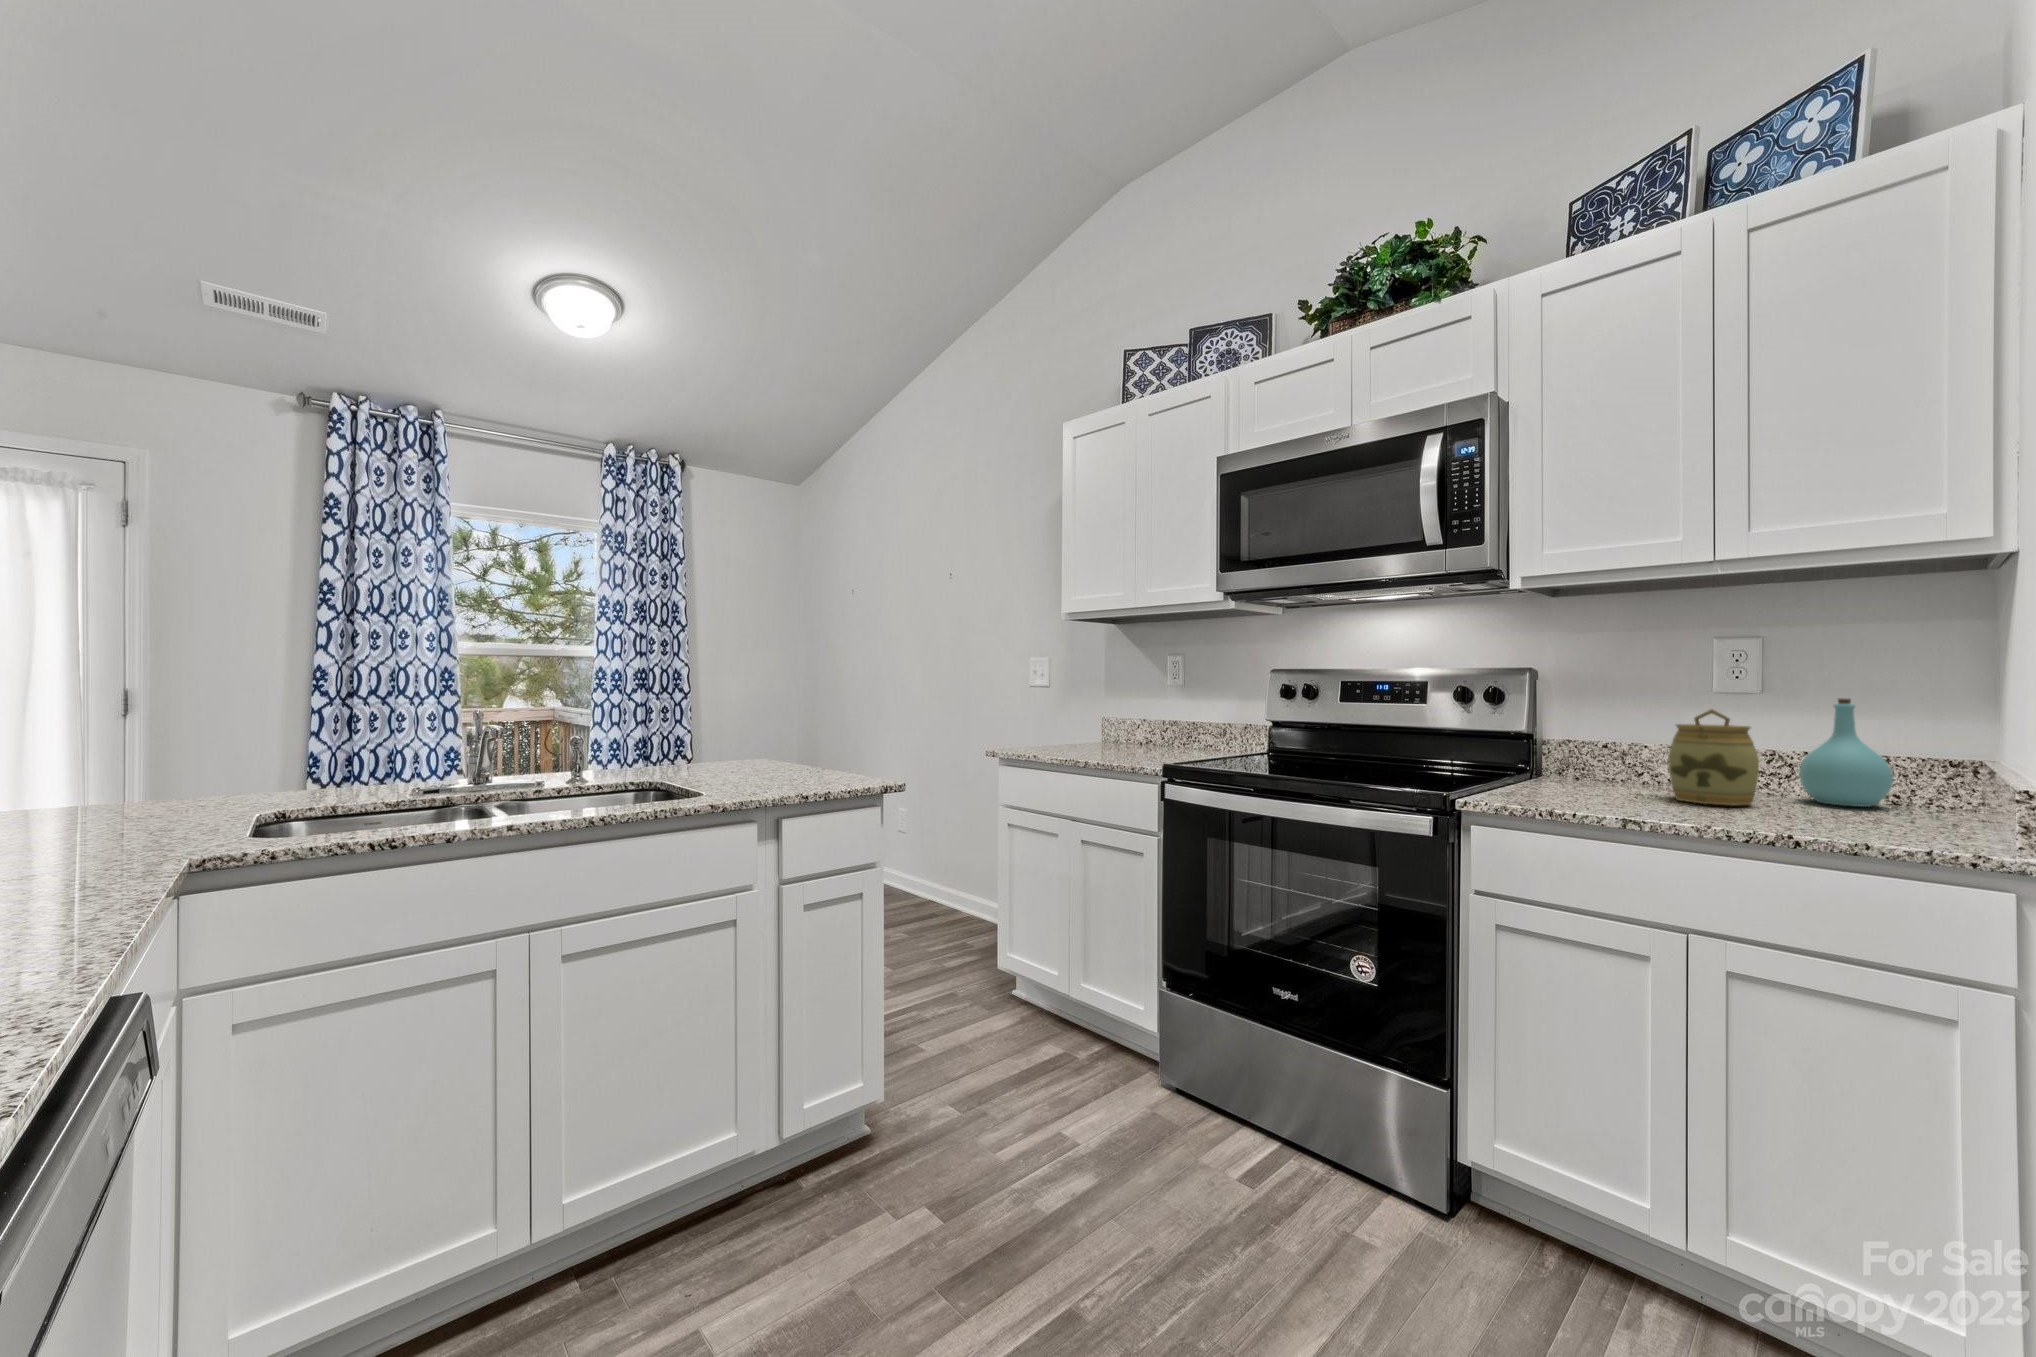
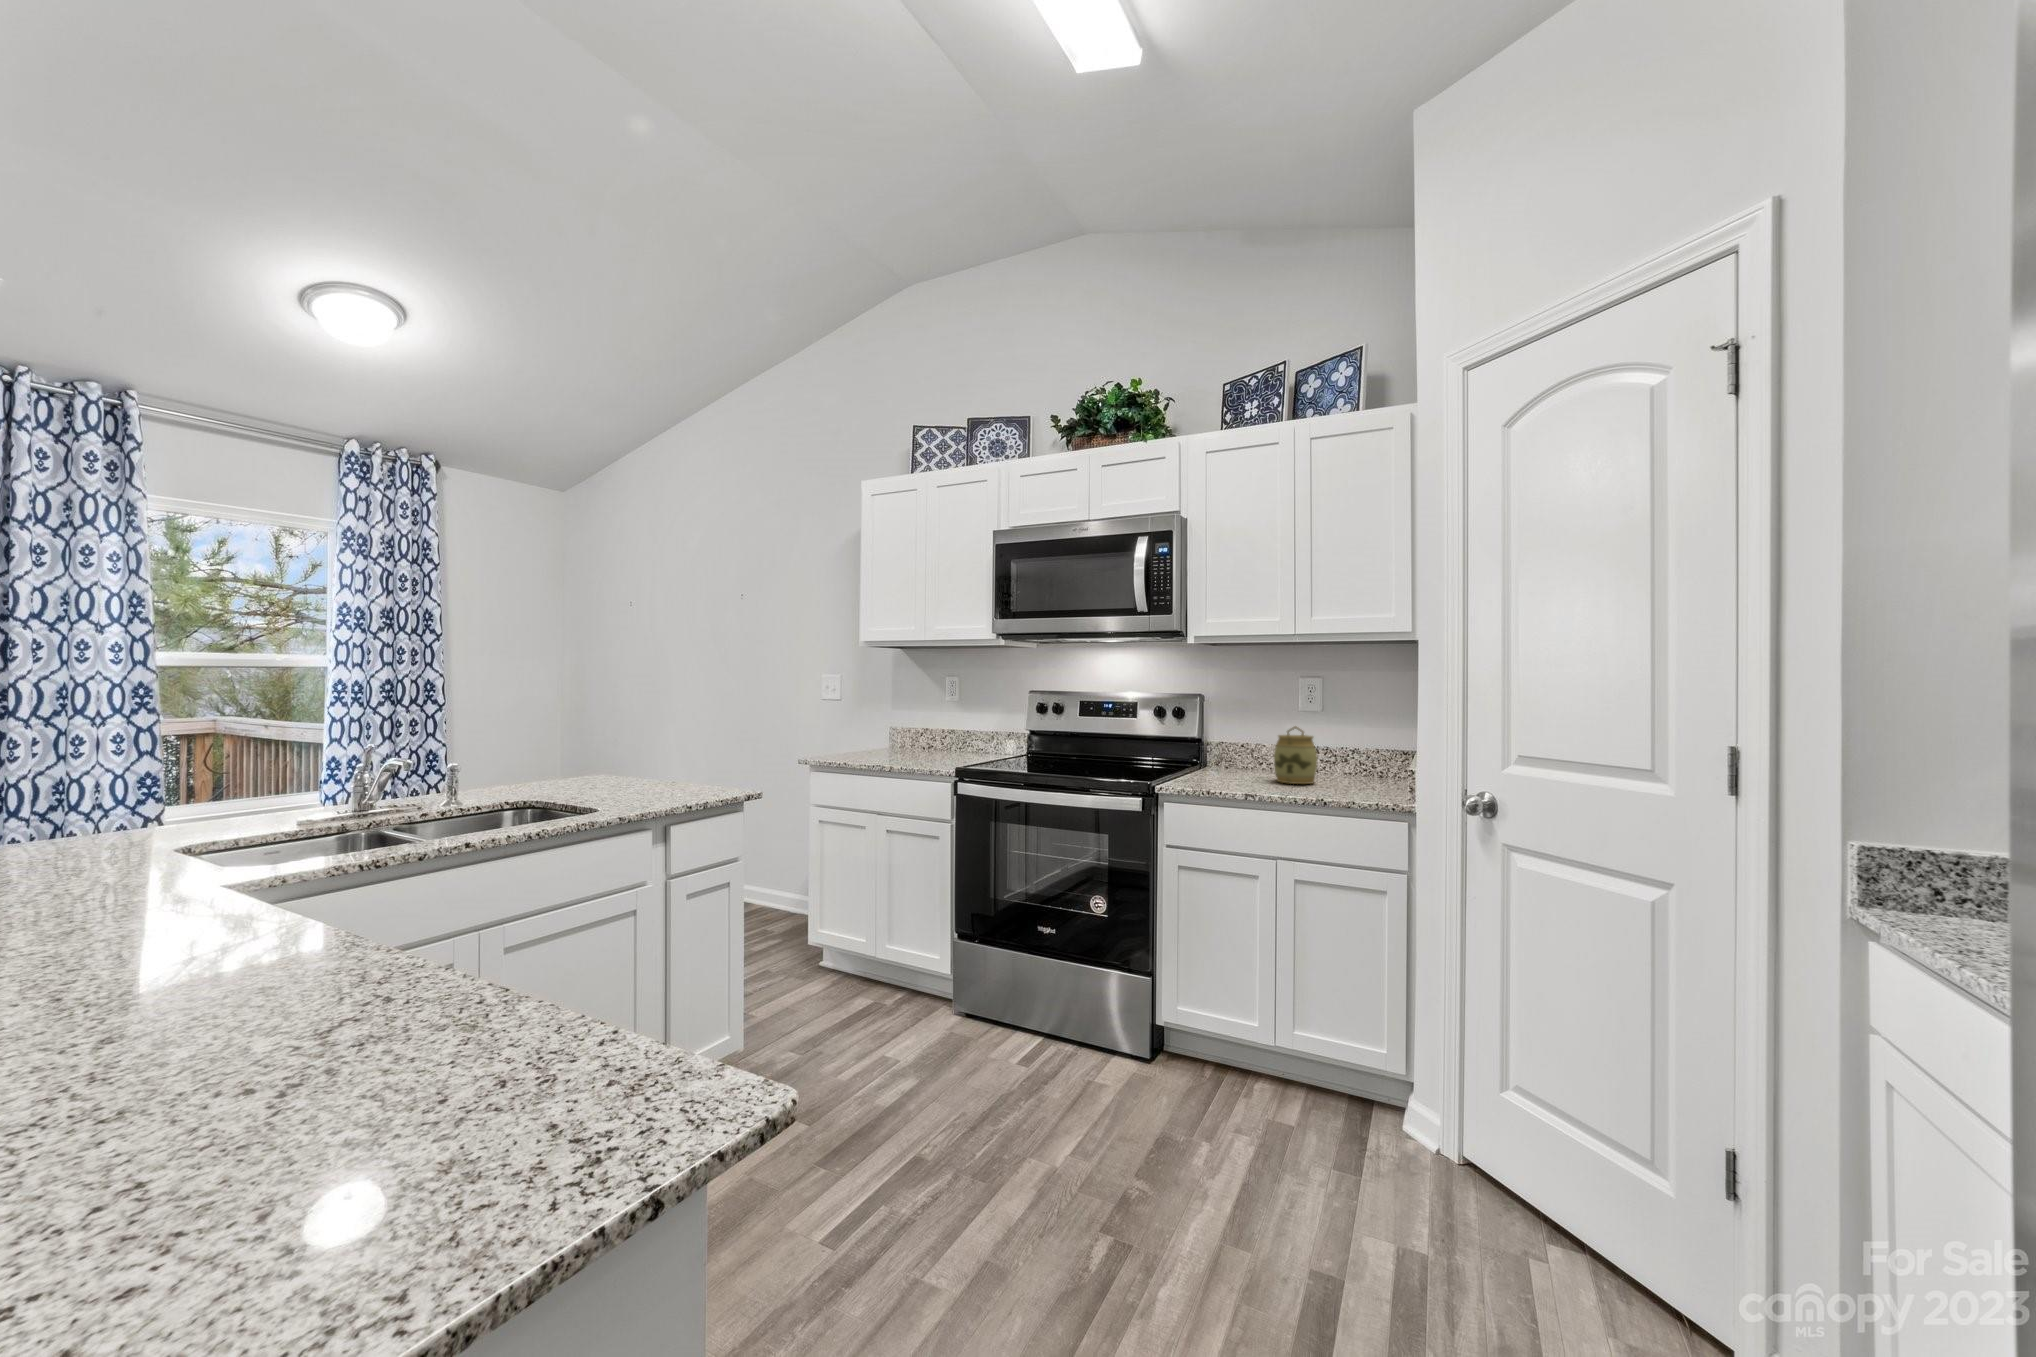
bottle: present [1799,698,1893,807] -> none [1338,719,1380,782]

